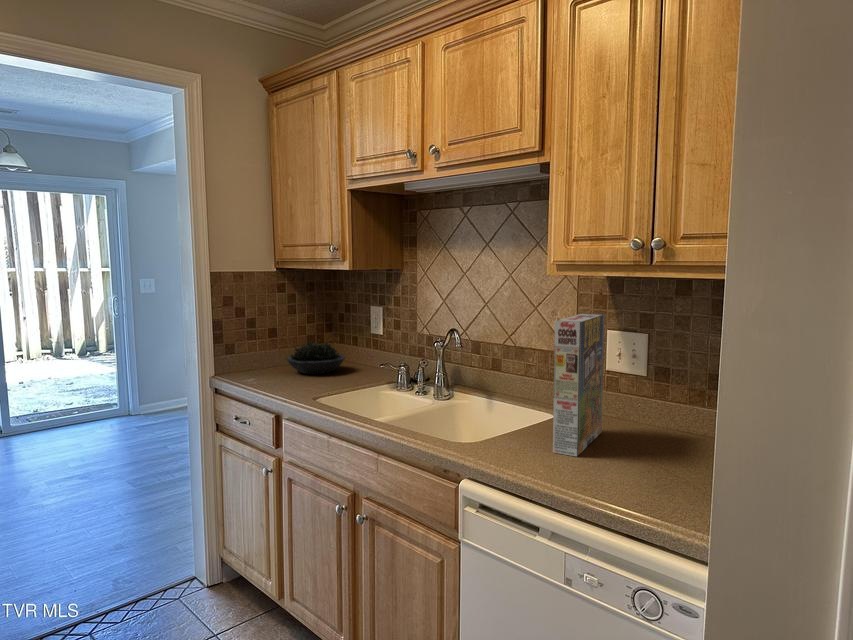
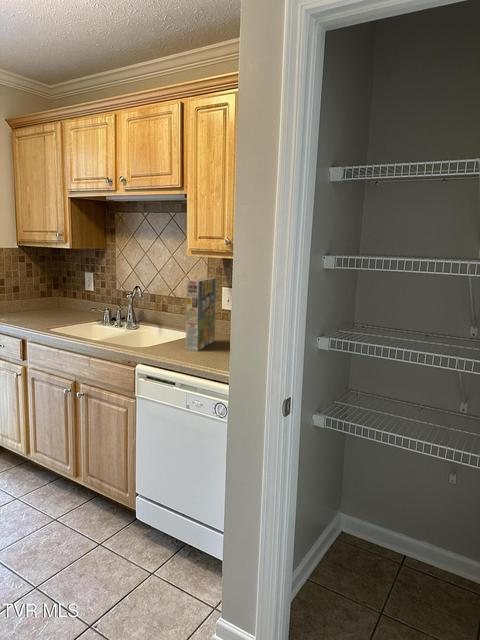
succulent plant: present [286,341,345,374] -> none [27,295,68,316]

